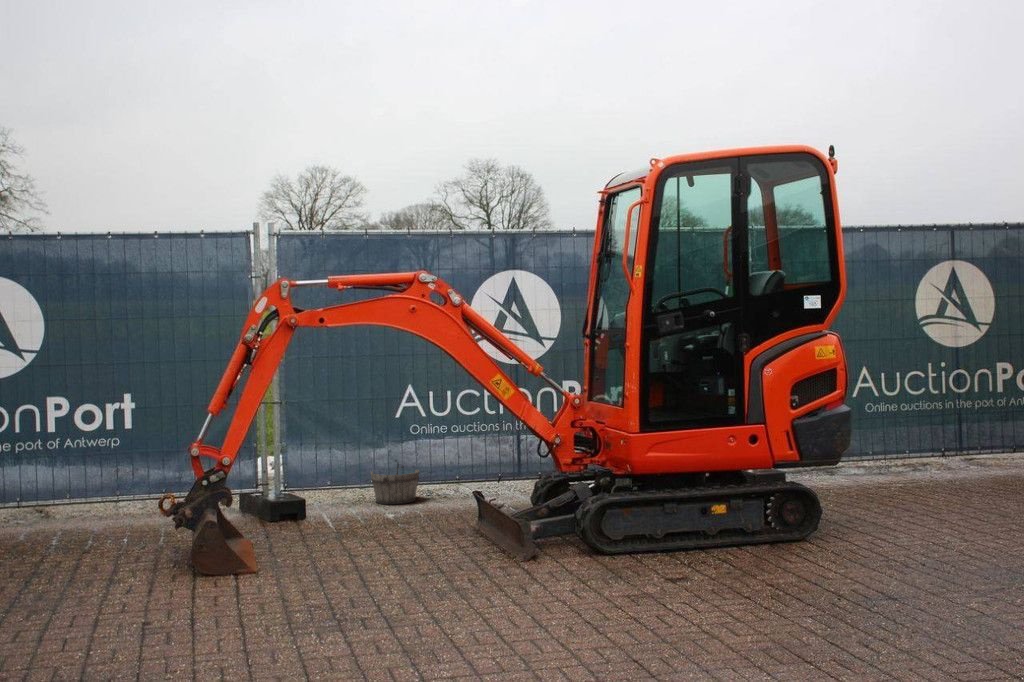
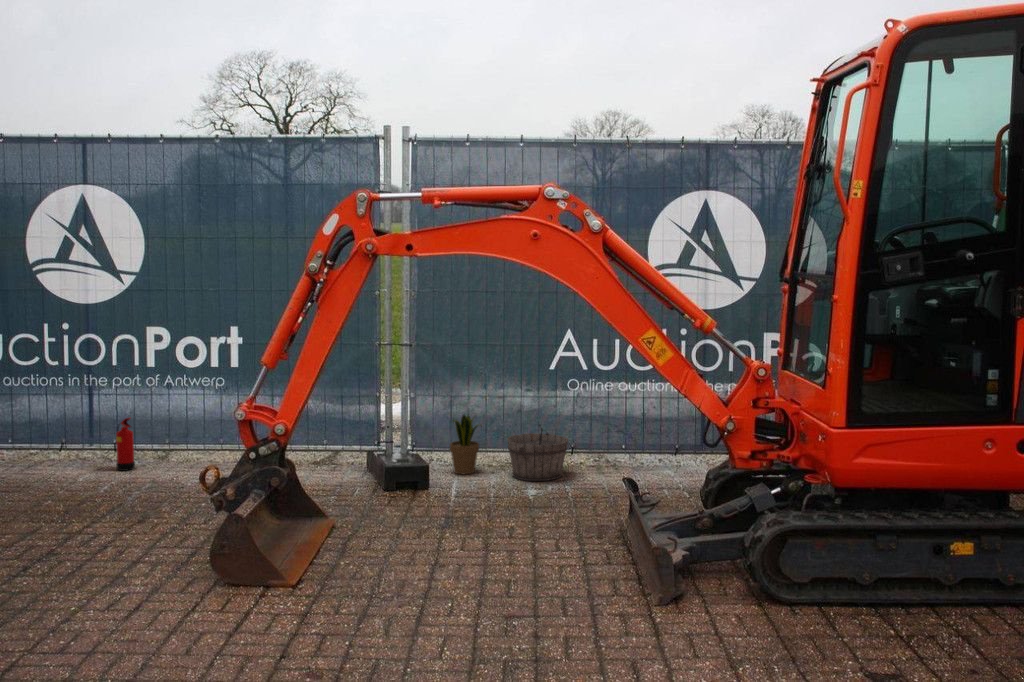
potted plant: none [323,455,350,505] -> present [450,415,479,474]
fire extinguisher: none [20,477,40,525] -> present [116,418,135,471]

